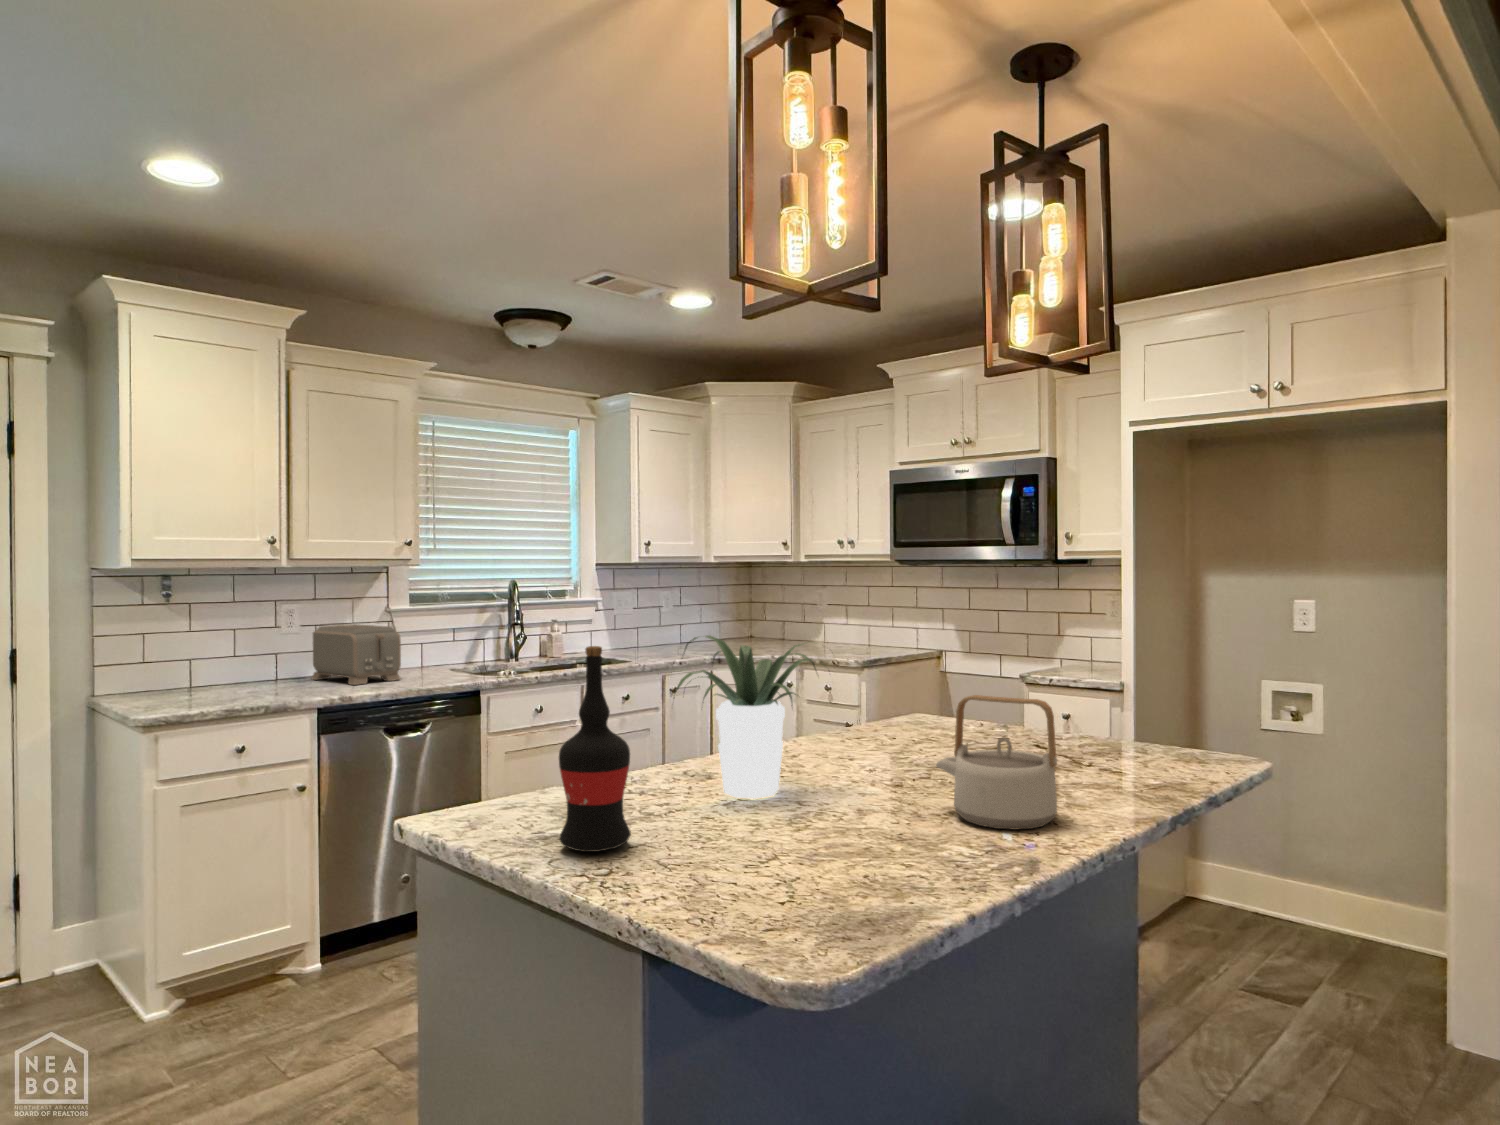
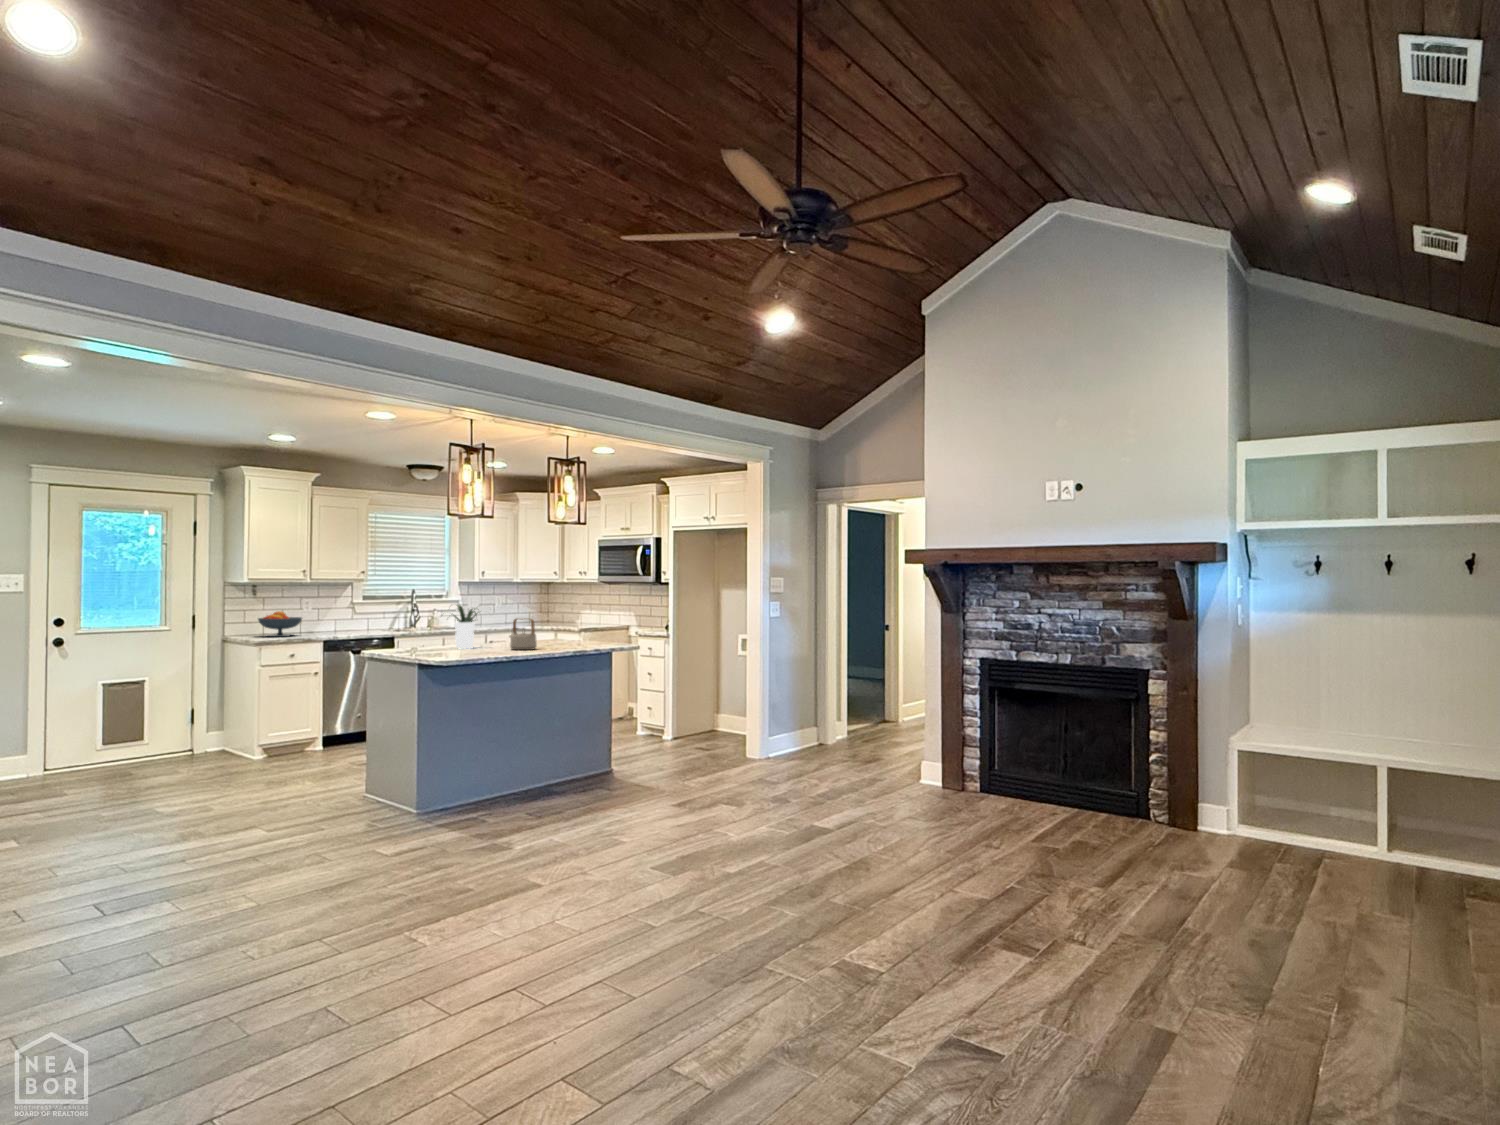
toaster: present [312,624,401,685] -> none [316,609,359,634]
fruit bowl: none [163,635,271,701] -> present [258,611,302,637]
wine bottle: present [559,646,631,852] -> none [403,603,422,652]

